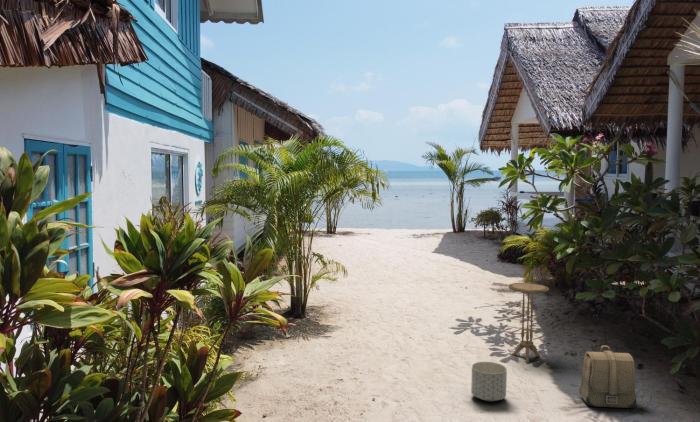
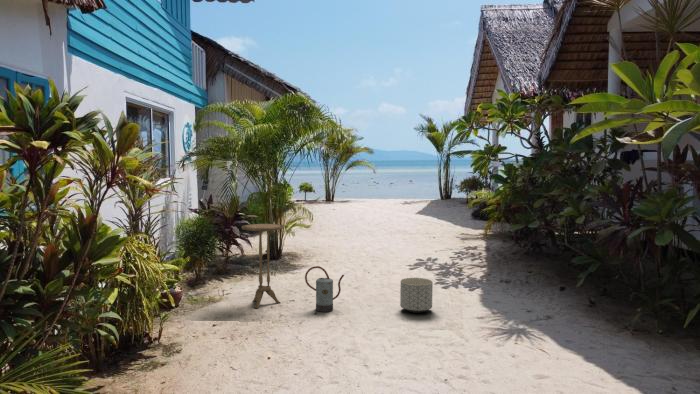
side table: present [508,283,549,363] -> present [242,224,284,309]
backpack: present [579,345,636,408] -> none [502,261,553,318]
watering can: none [370,352,412,401] -> present [305,266,344,312]

